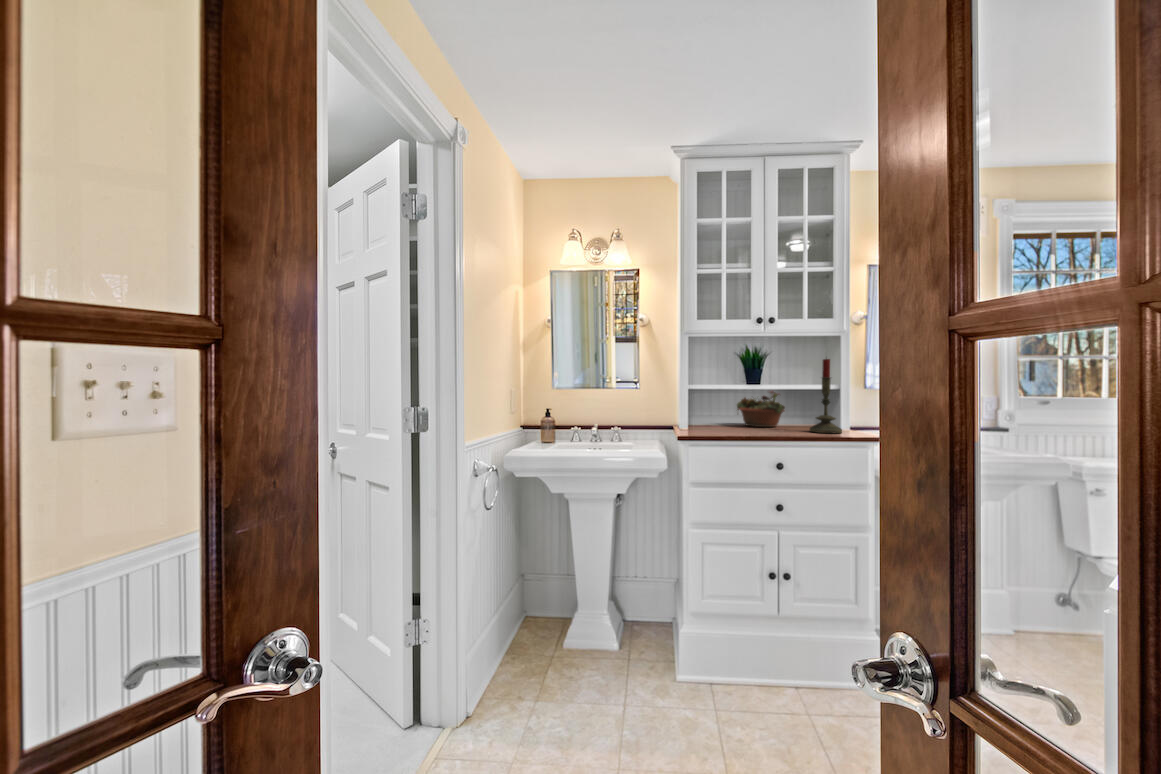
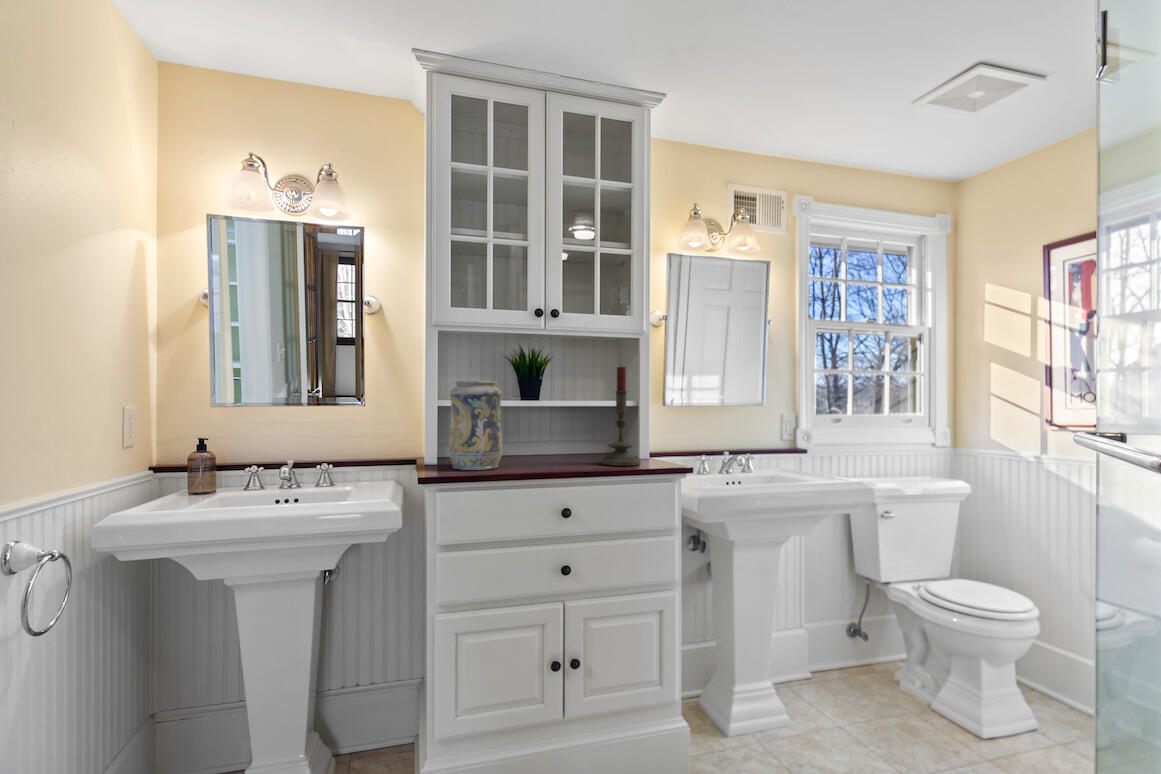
decorative vase: none [697,371,734,432] -> present [448,381,503,470]
succulent planter: present [737,391,785,427] -> none [507,409,571,459]

